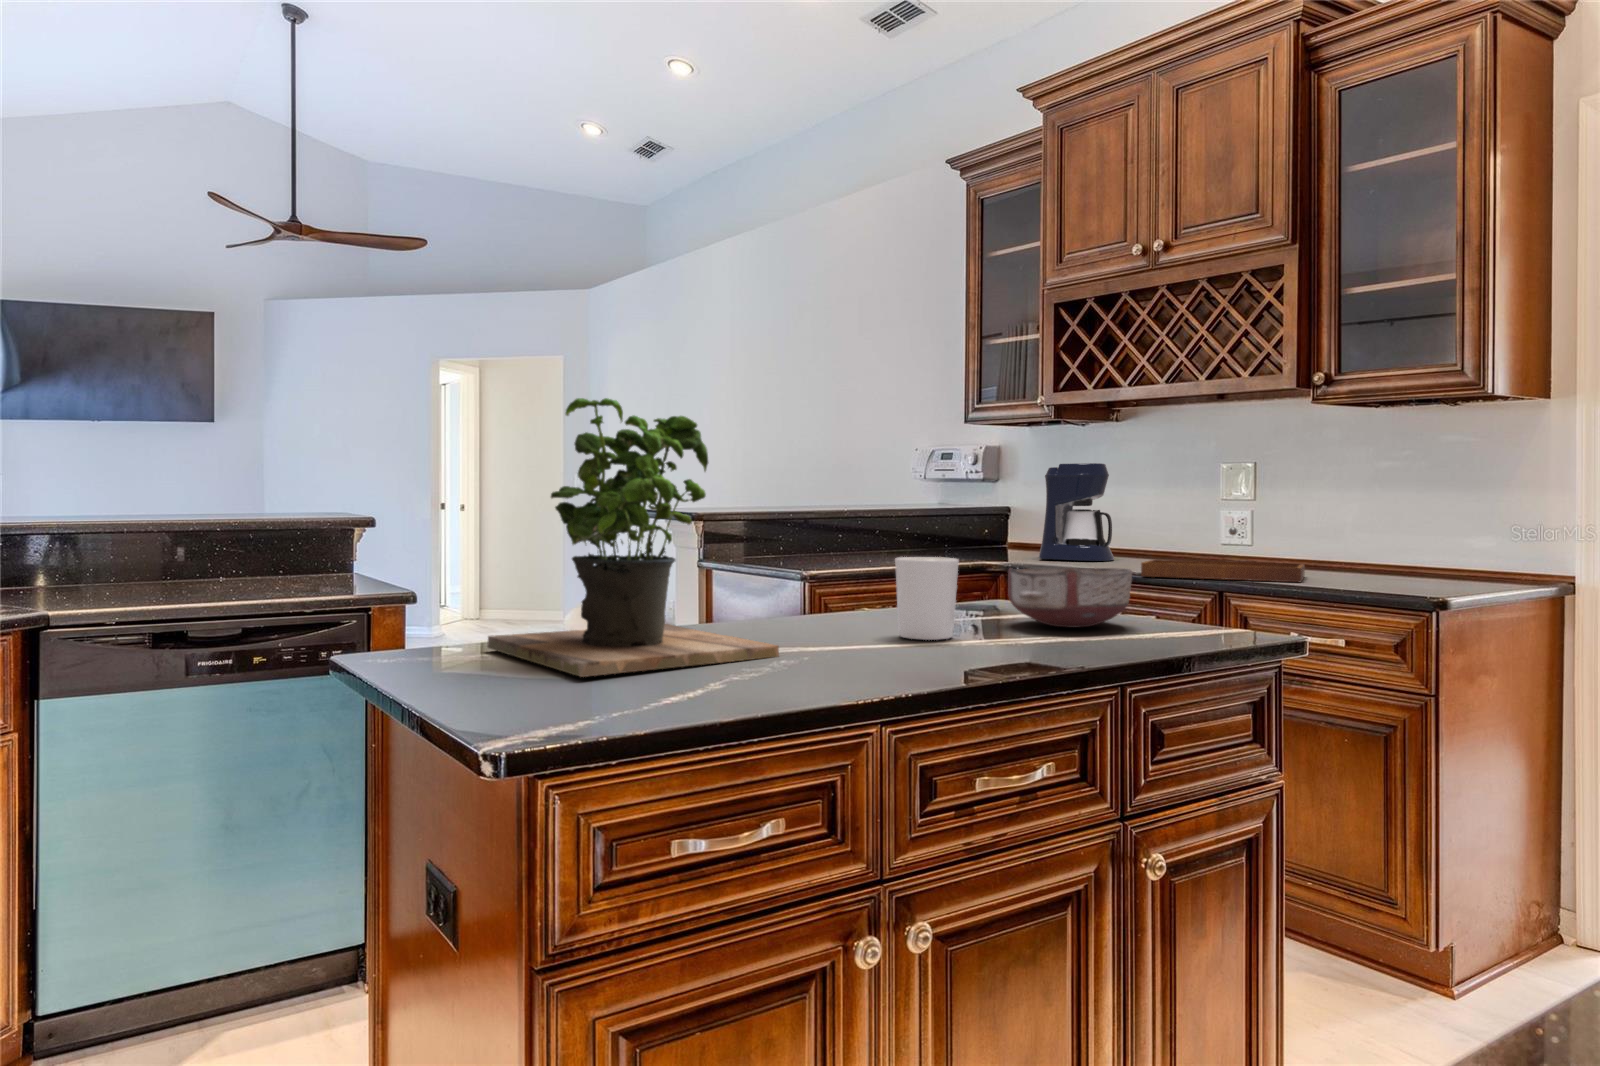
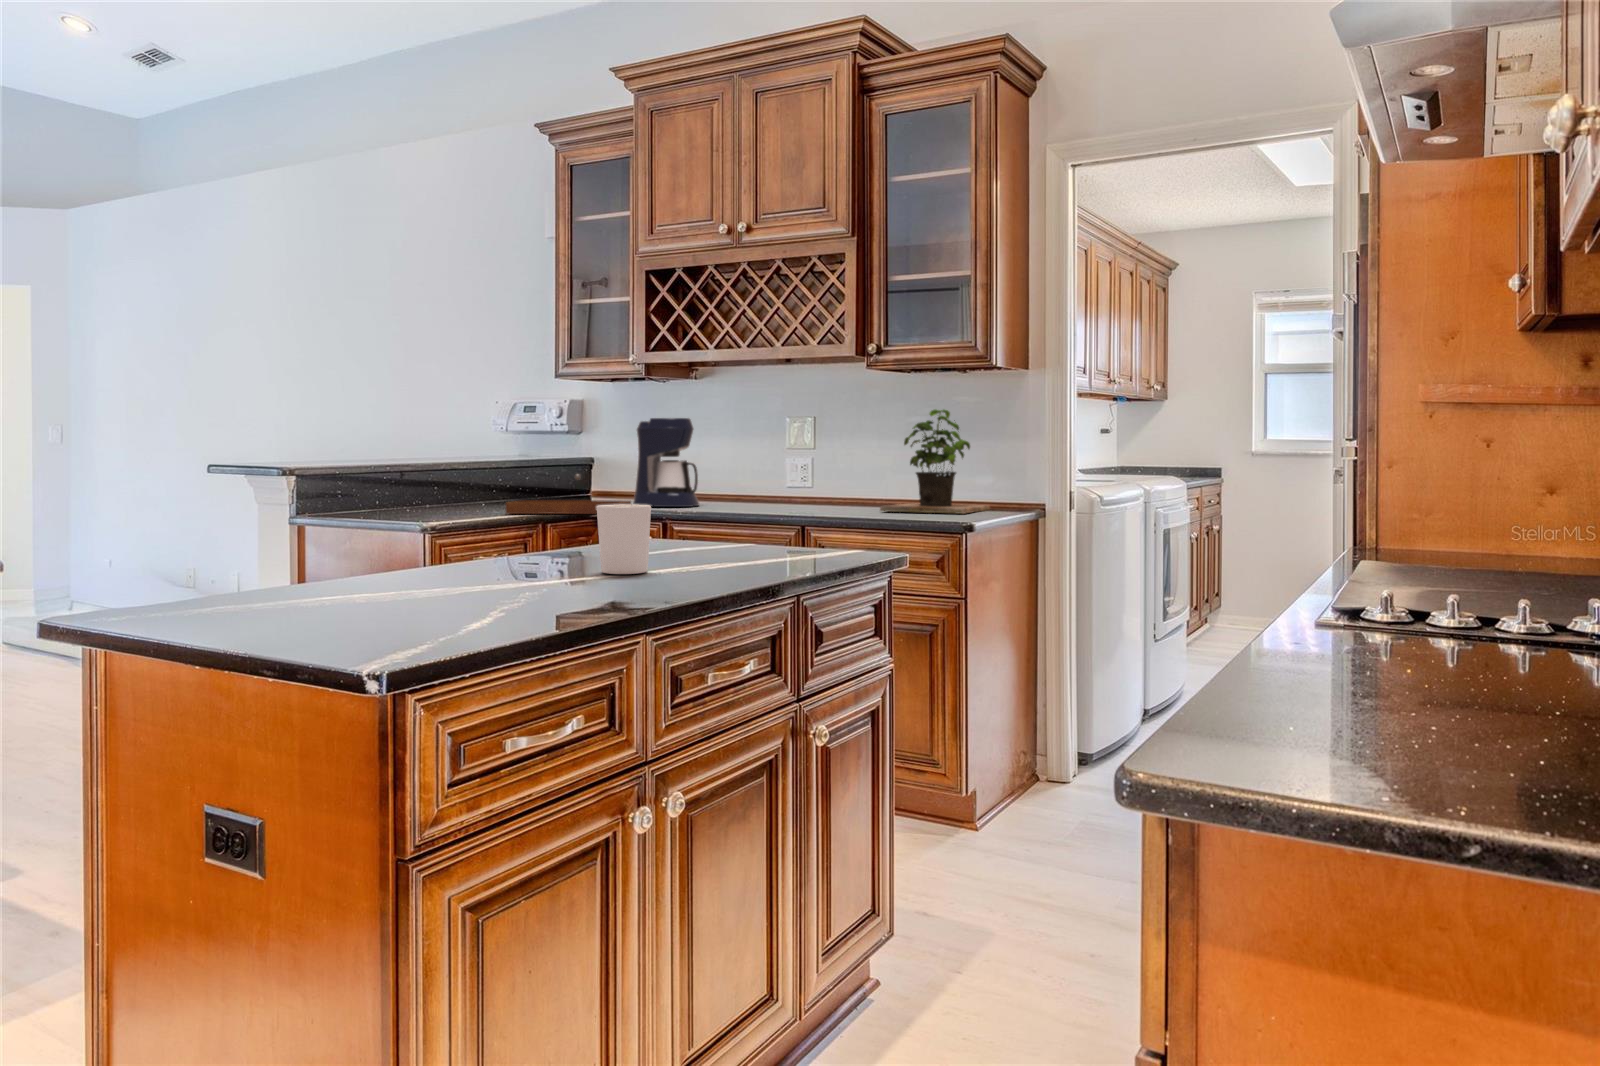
potted plant: present [487,398,779,677] -> present [880,409,990,514]
tray: present [1141,527,1305,582] -> present [506,474,631,514]
ceramic bowl: present [1008,567,1132,627] -> none [679,510,778,559]

